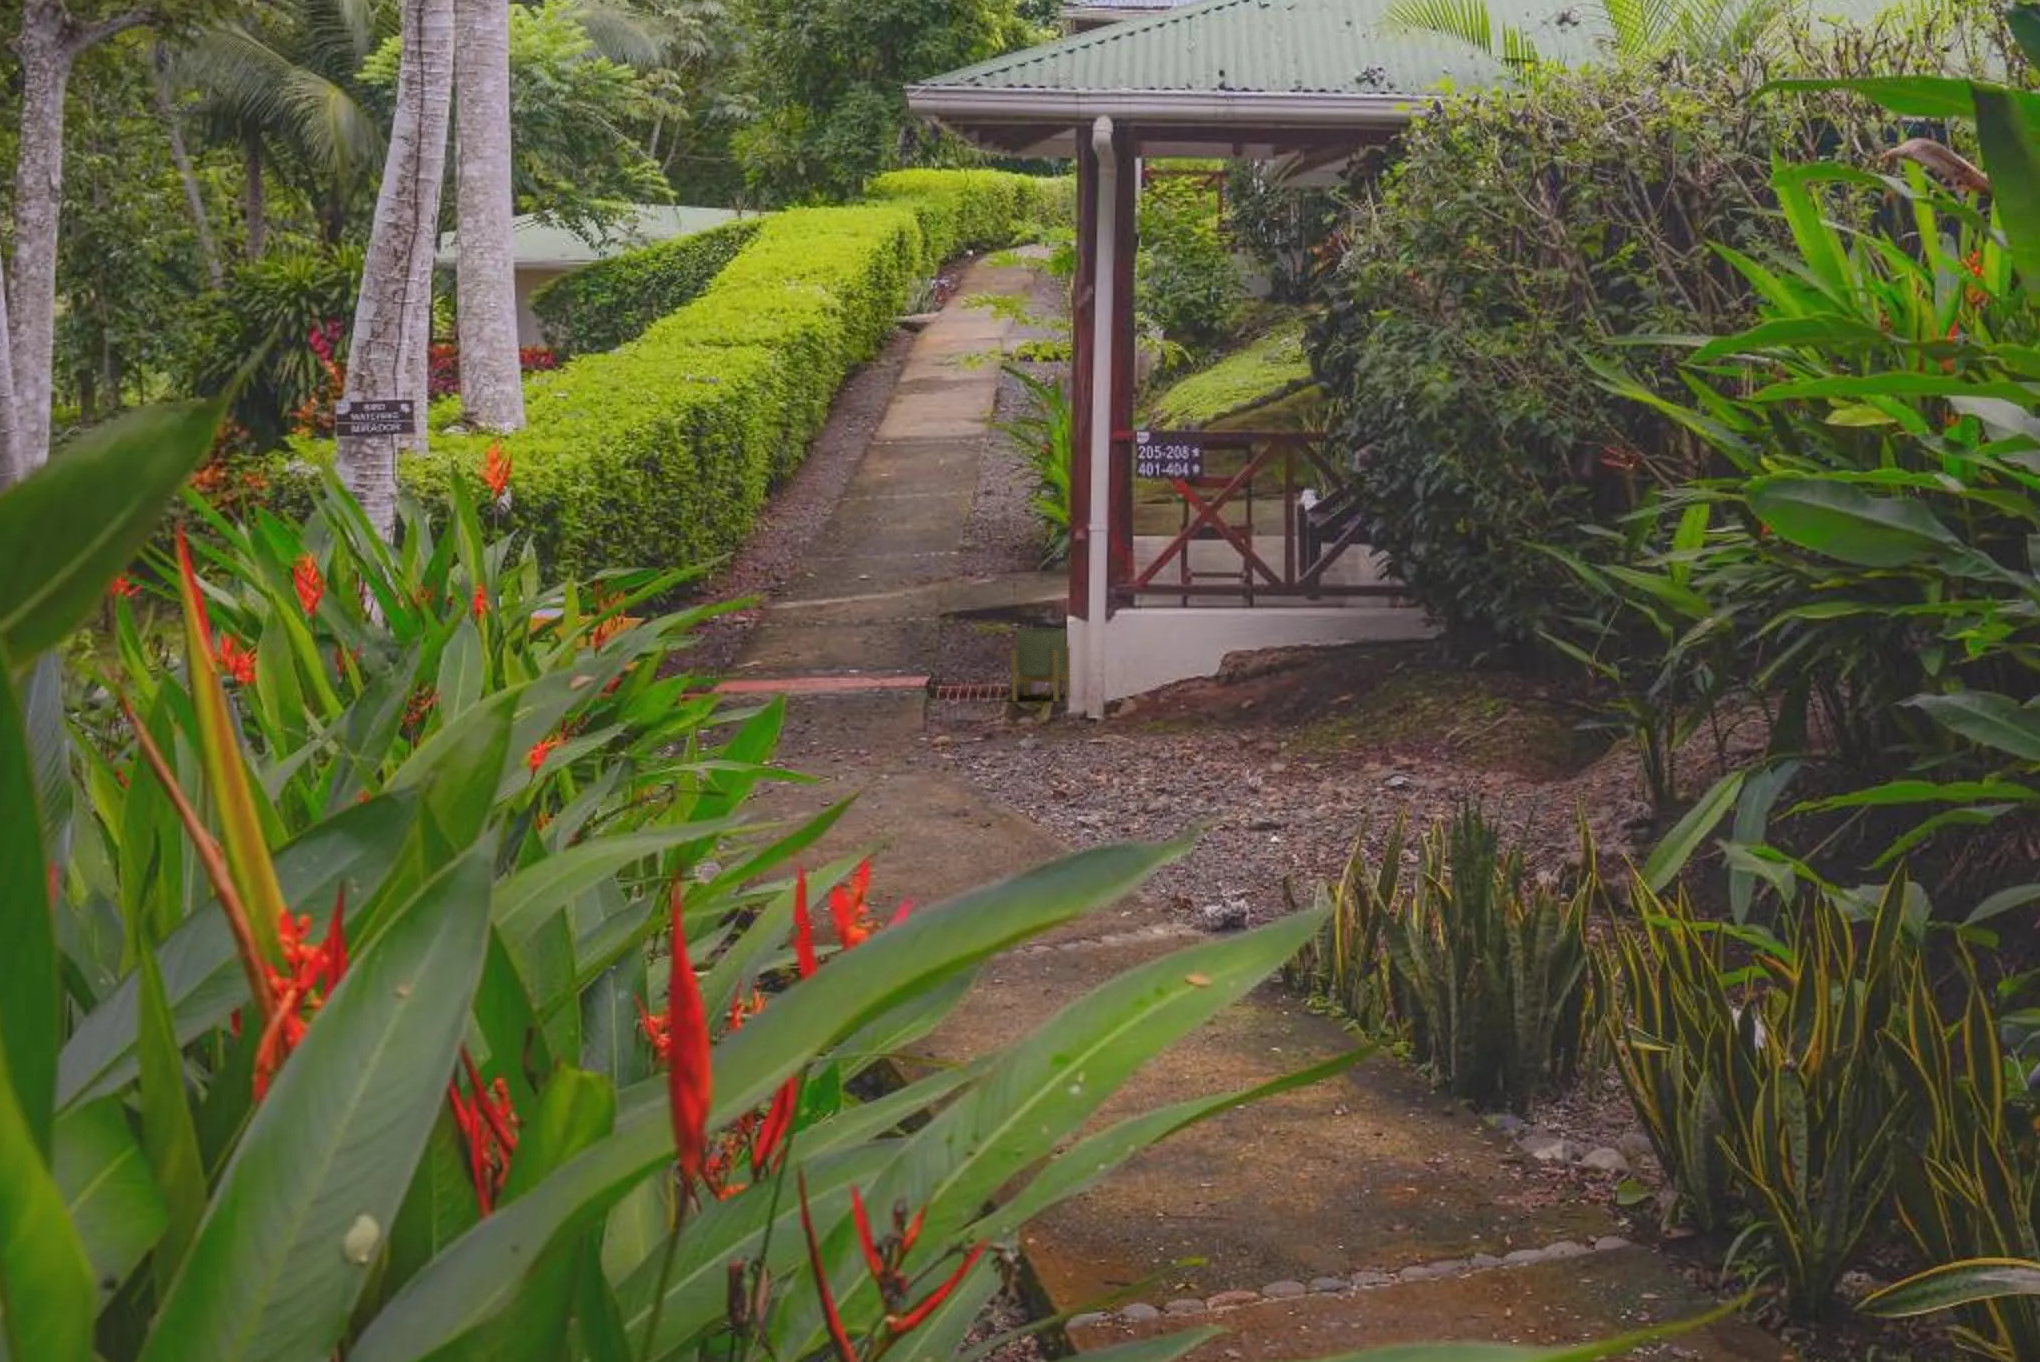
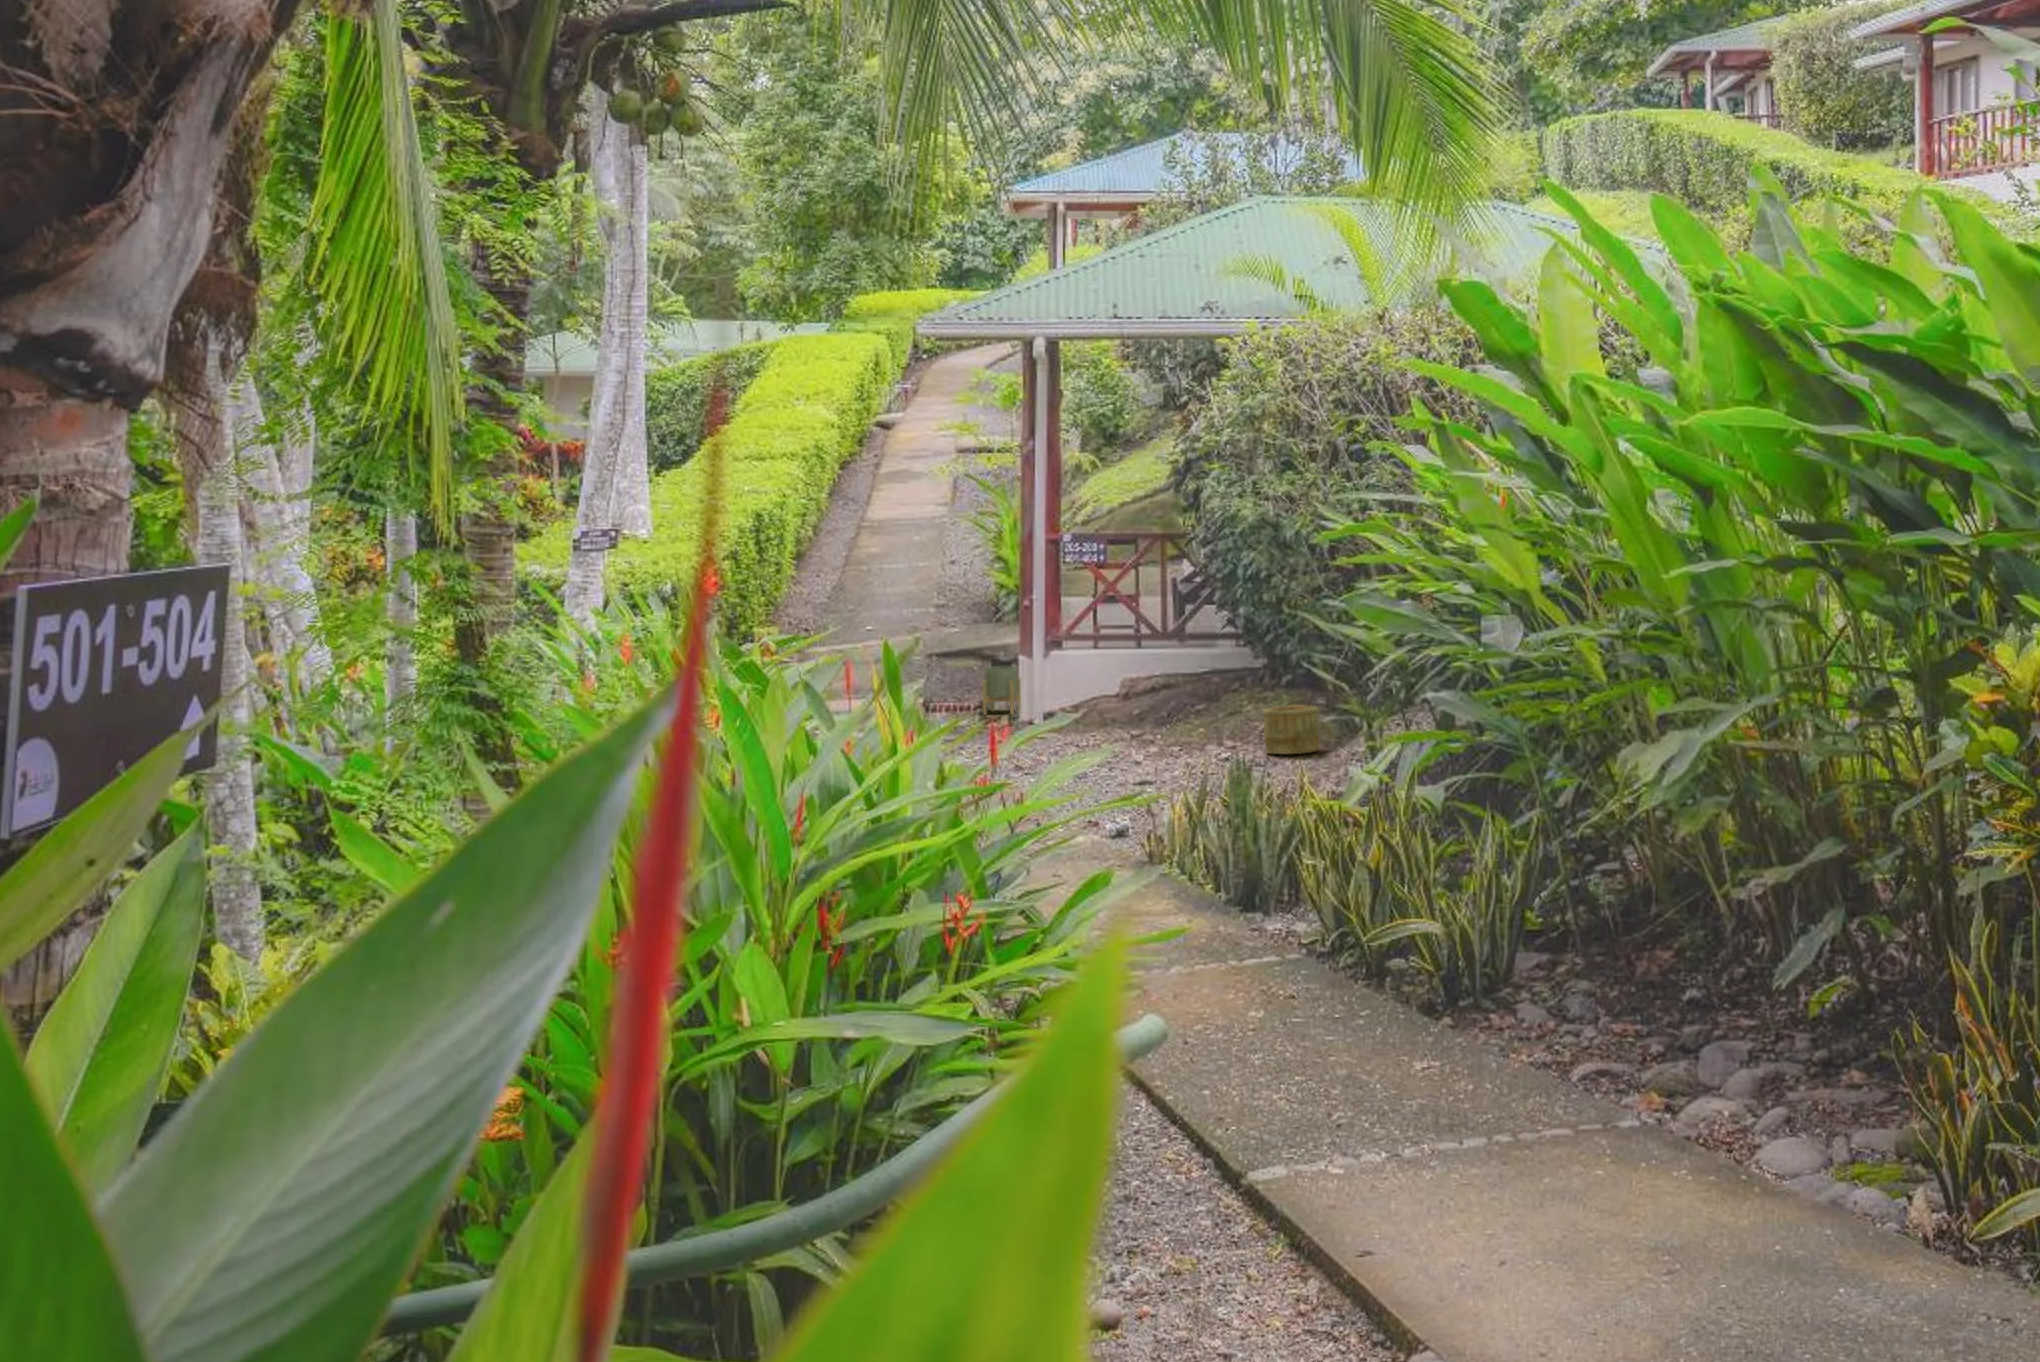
wooden bucket: none [1456,699,1550,778] -> present [1262,705,1319,754]

